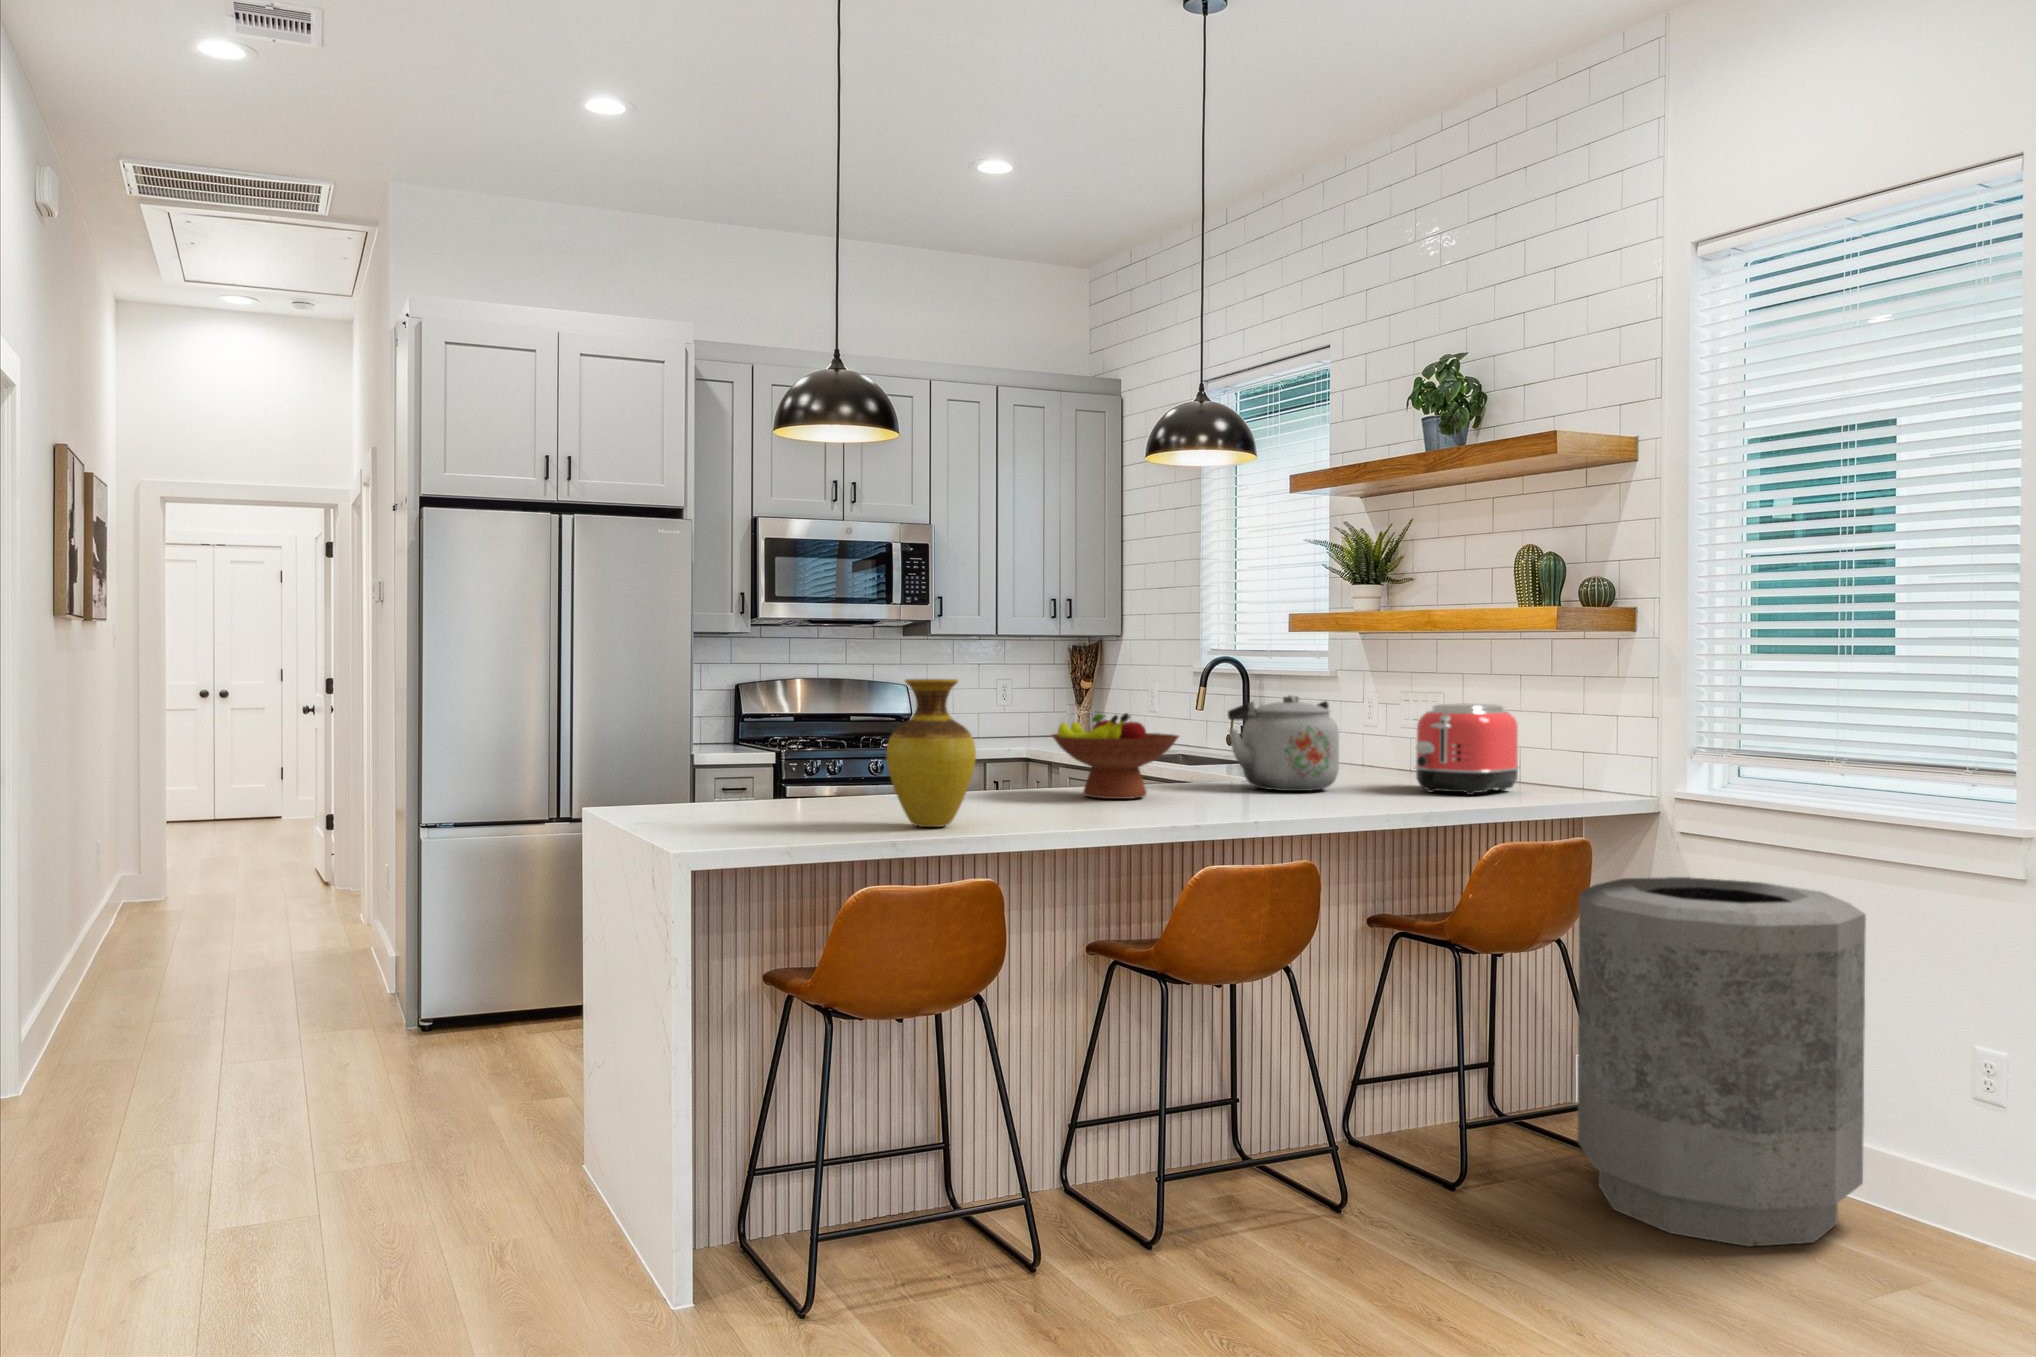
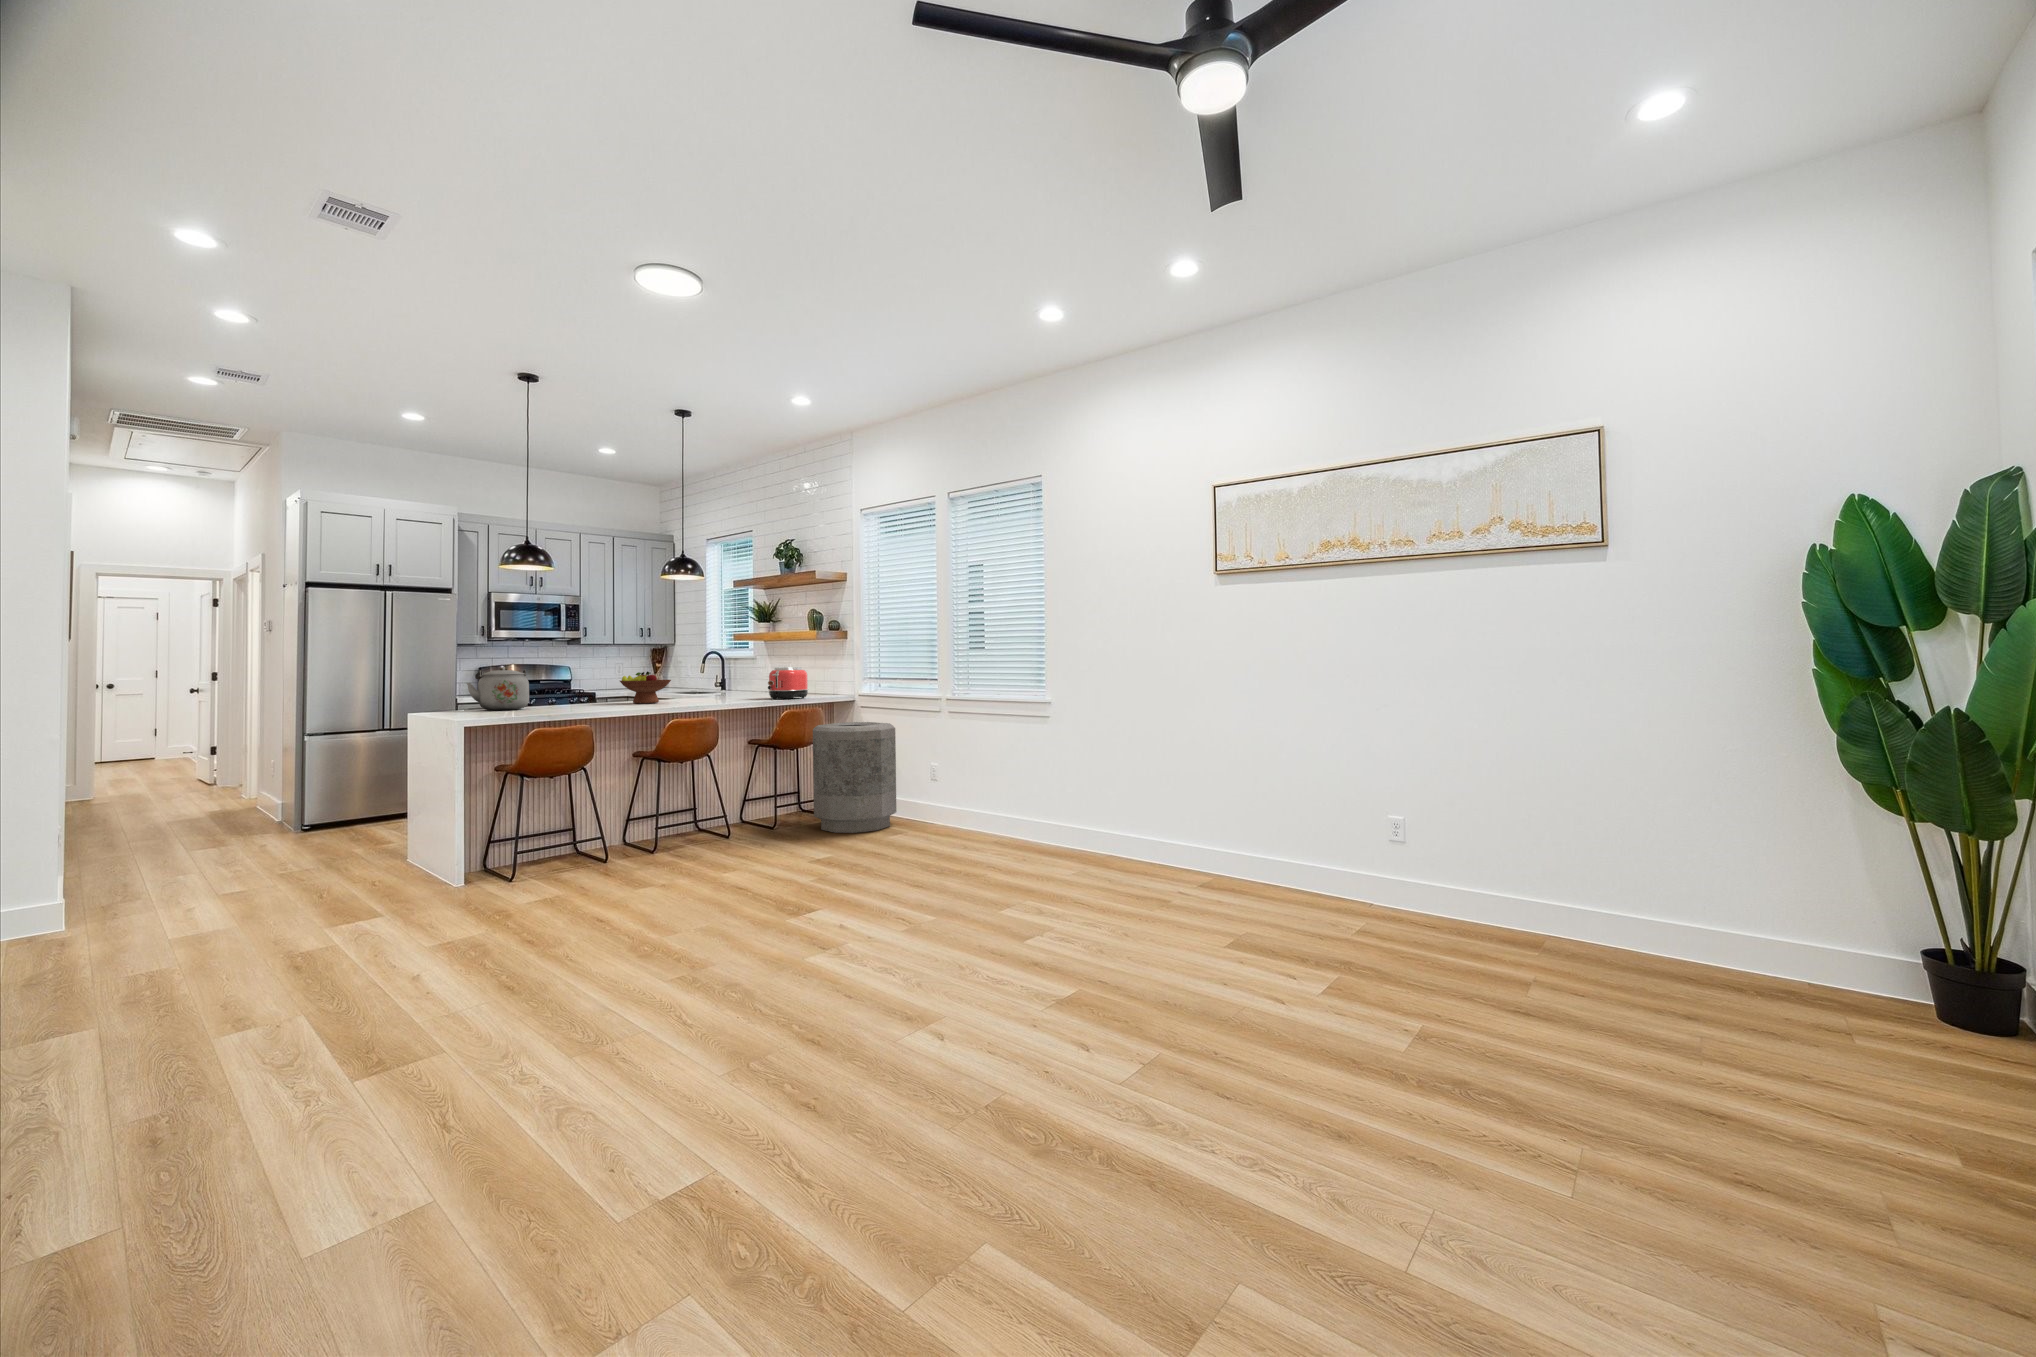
vase: present [886,679,976,827] -> none [543,658,580,710]
kettle: present [1228,695,1339,791] -> present [467,667,529,710]

